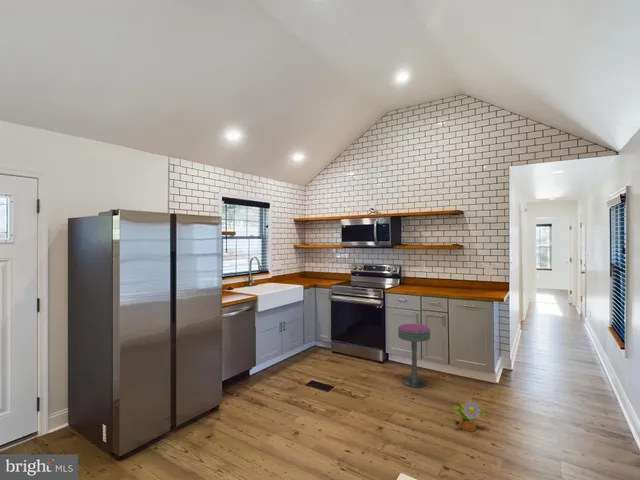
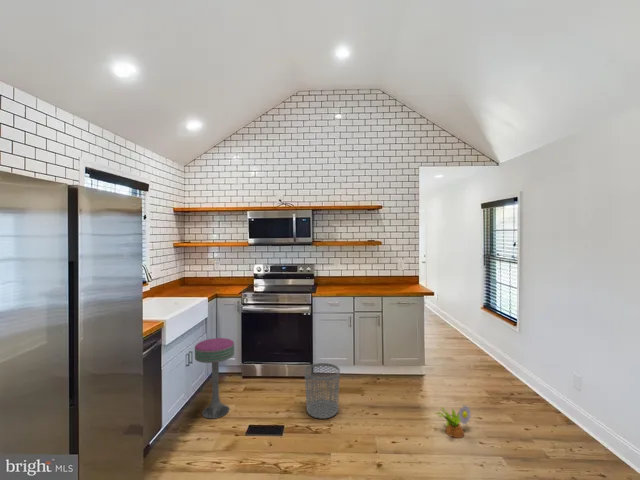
bar stool: present [398,324,430,387] -> present [195,338,234,419]
waste bin: none [355,347,384,390] -> present [305,363,340,419]

